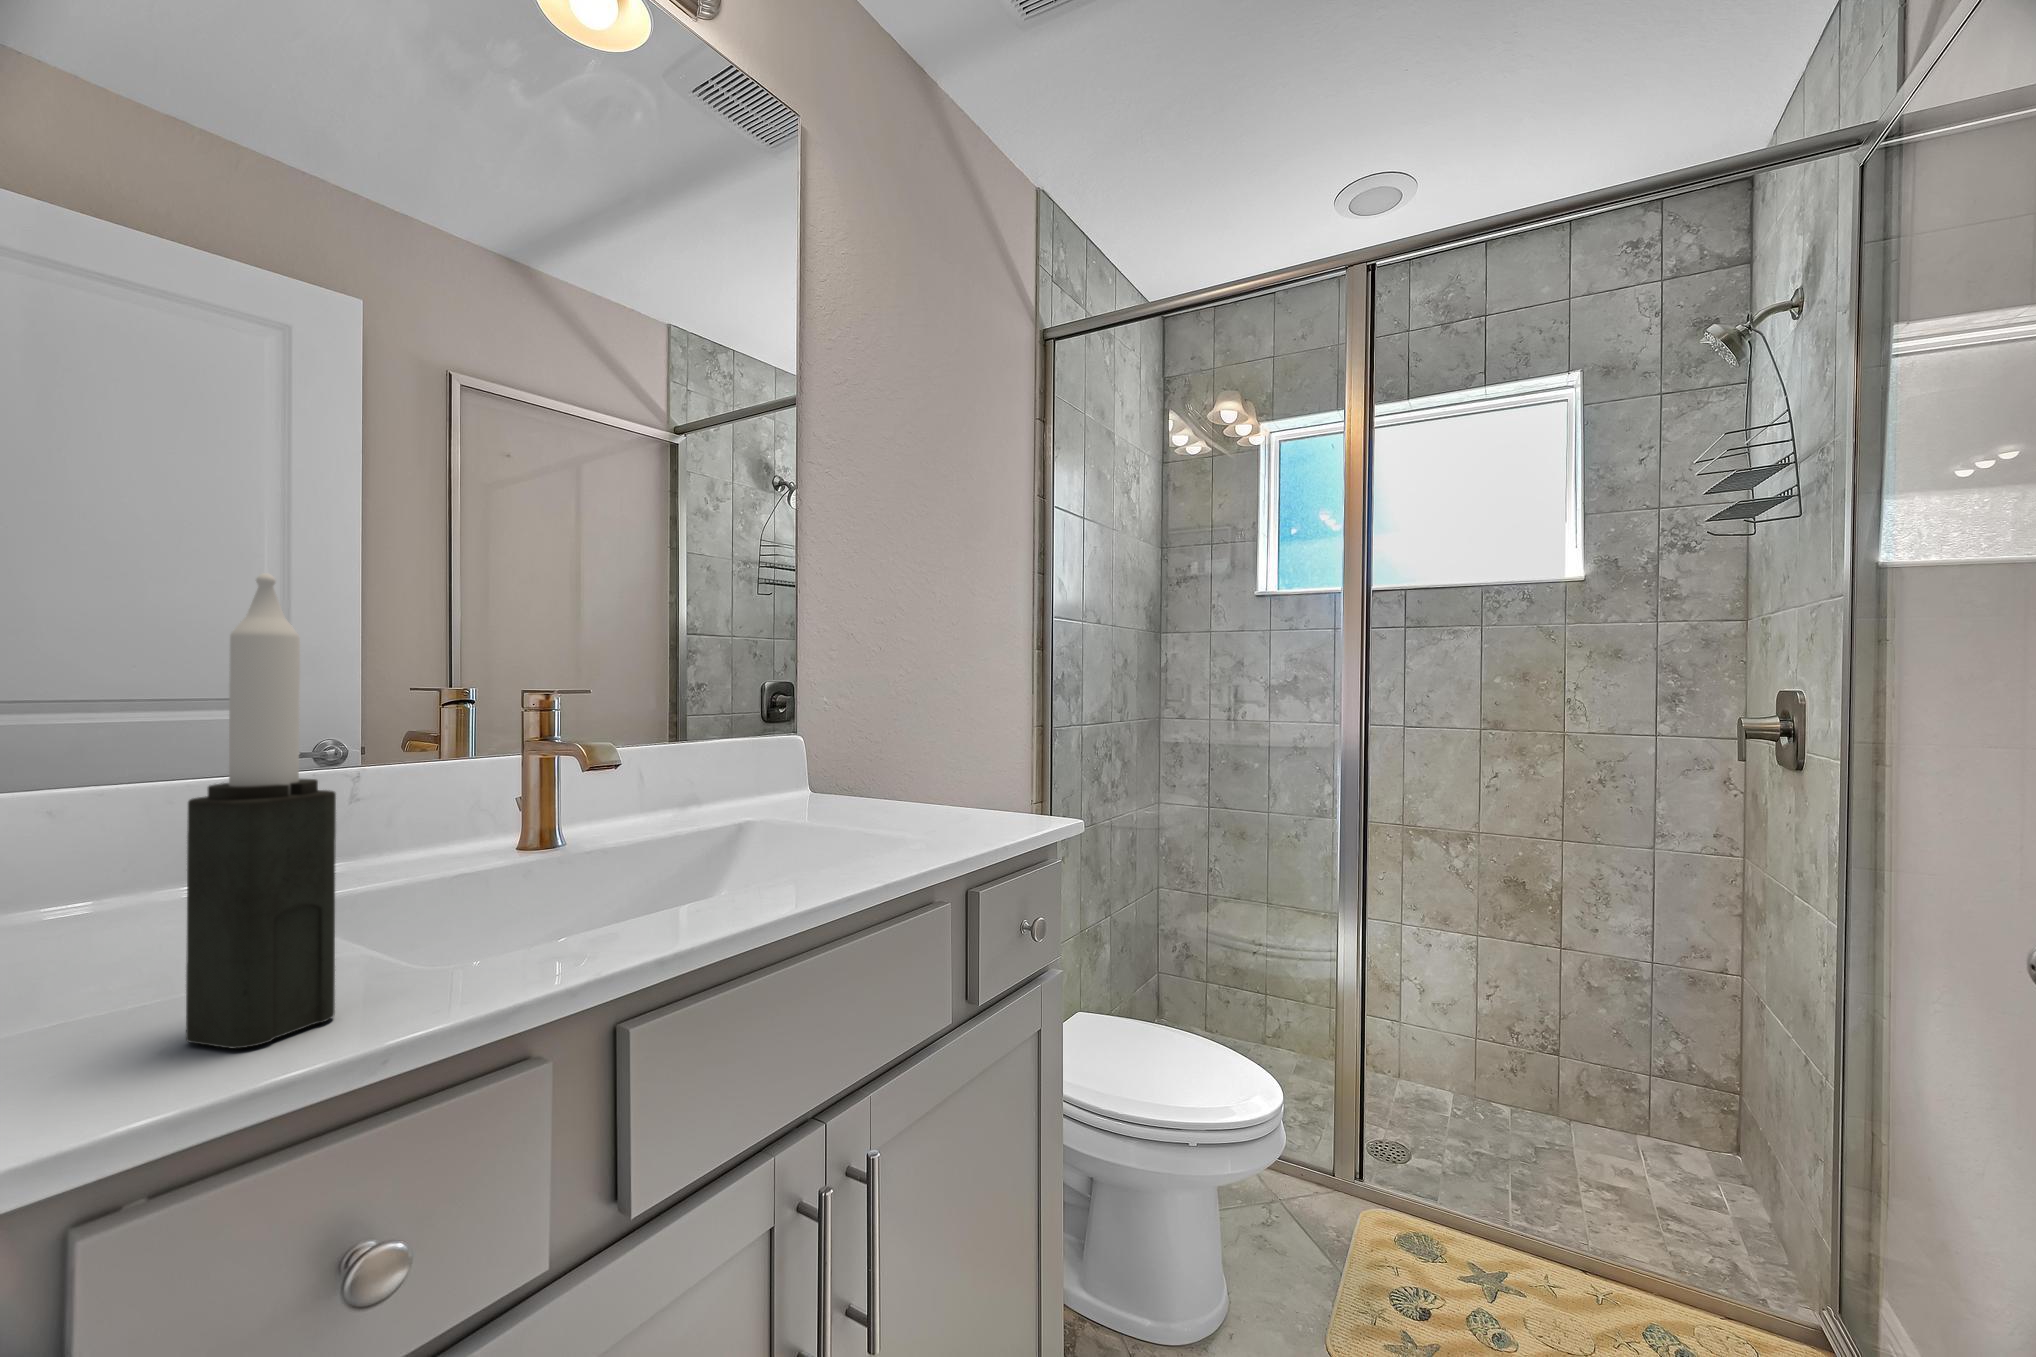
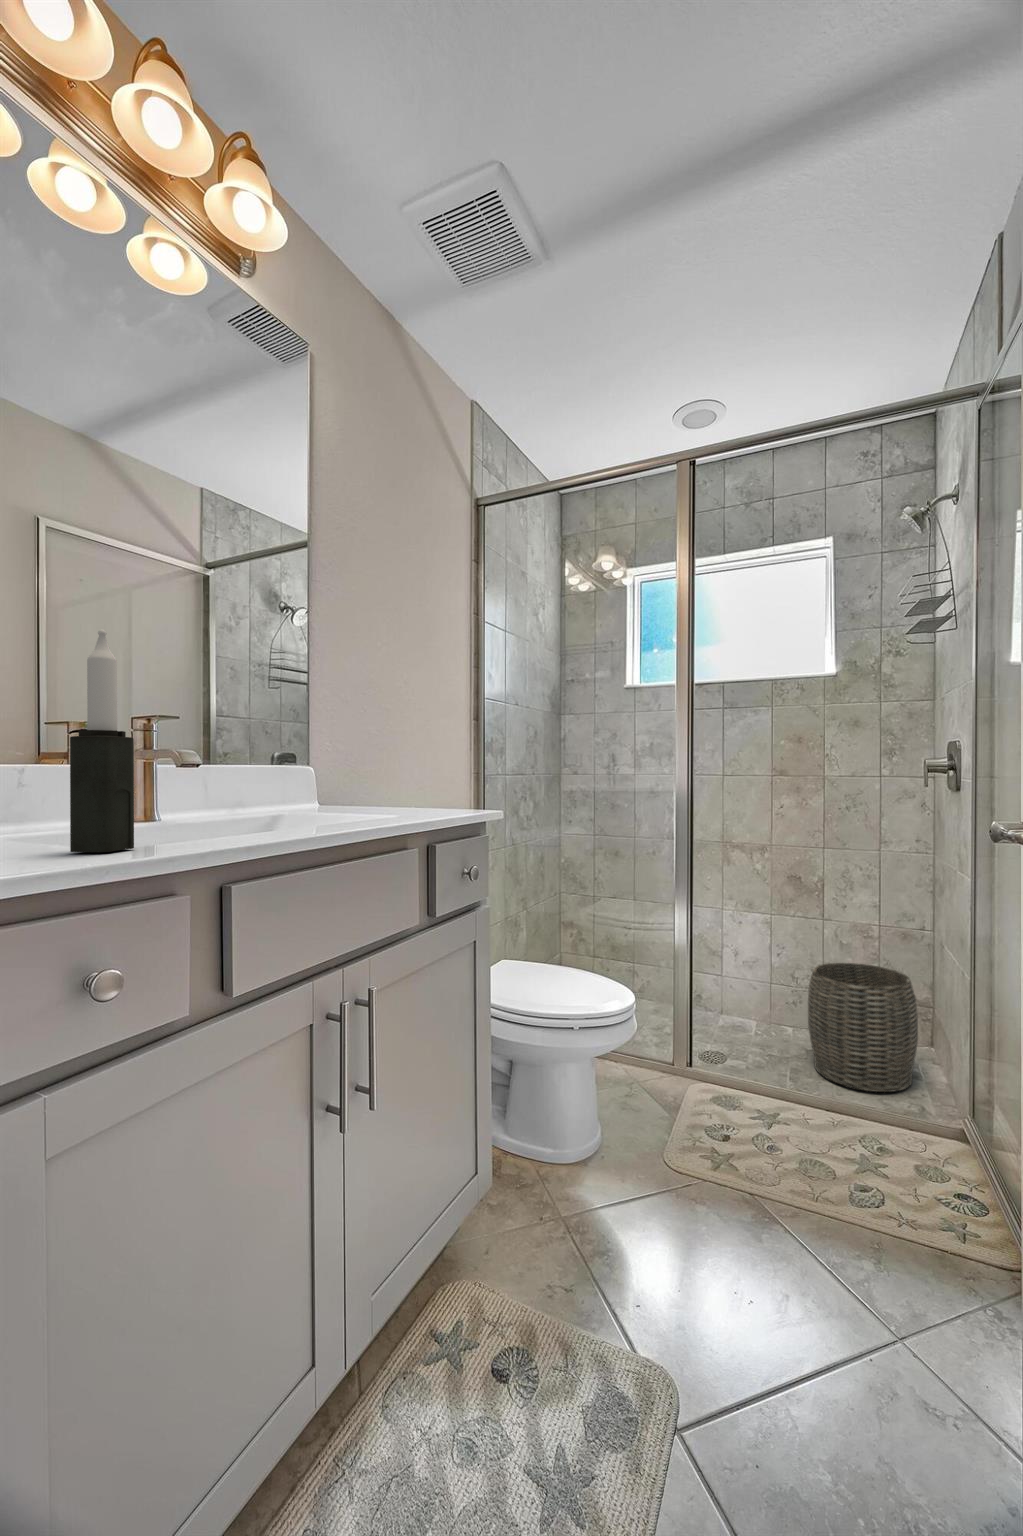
woven basket: none [1539,1018,1724,1237] -> present [808,963,918,1092]

